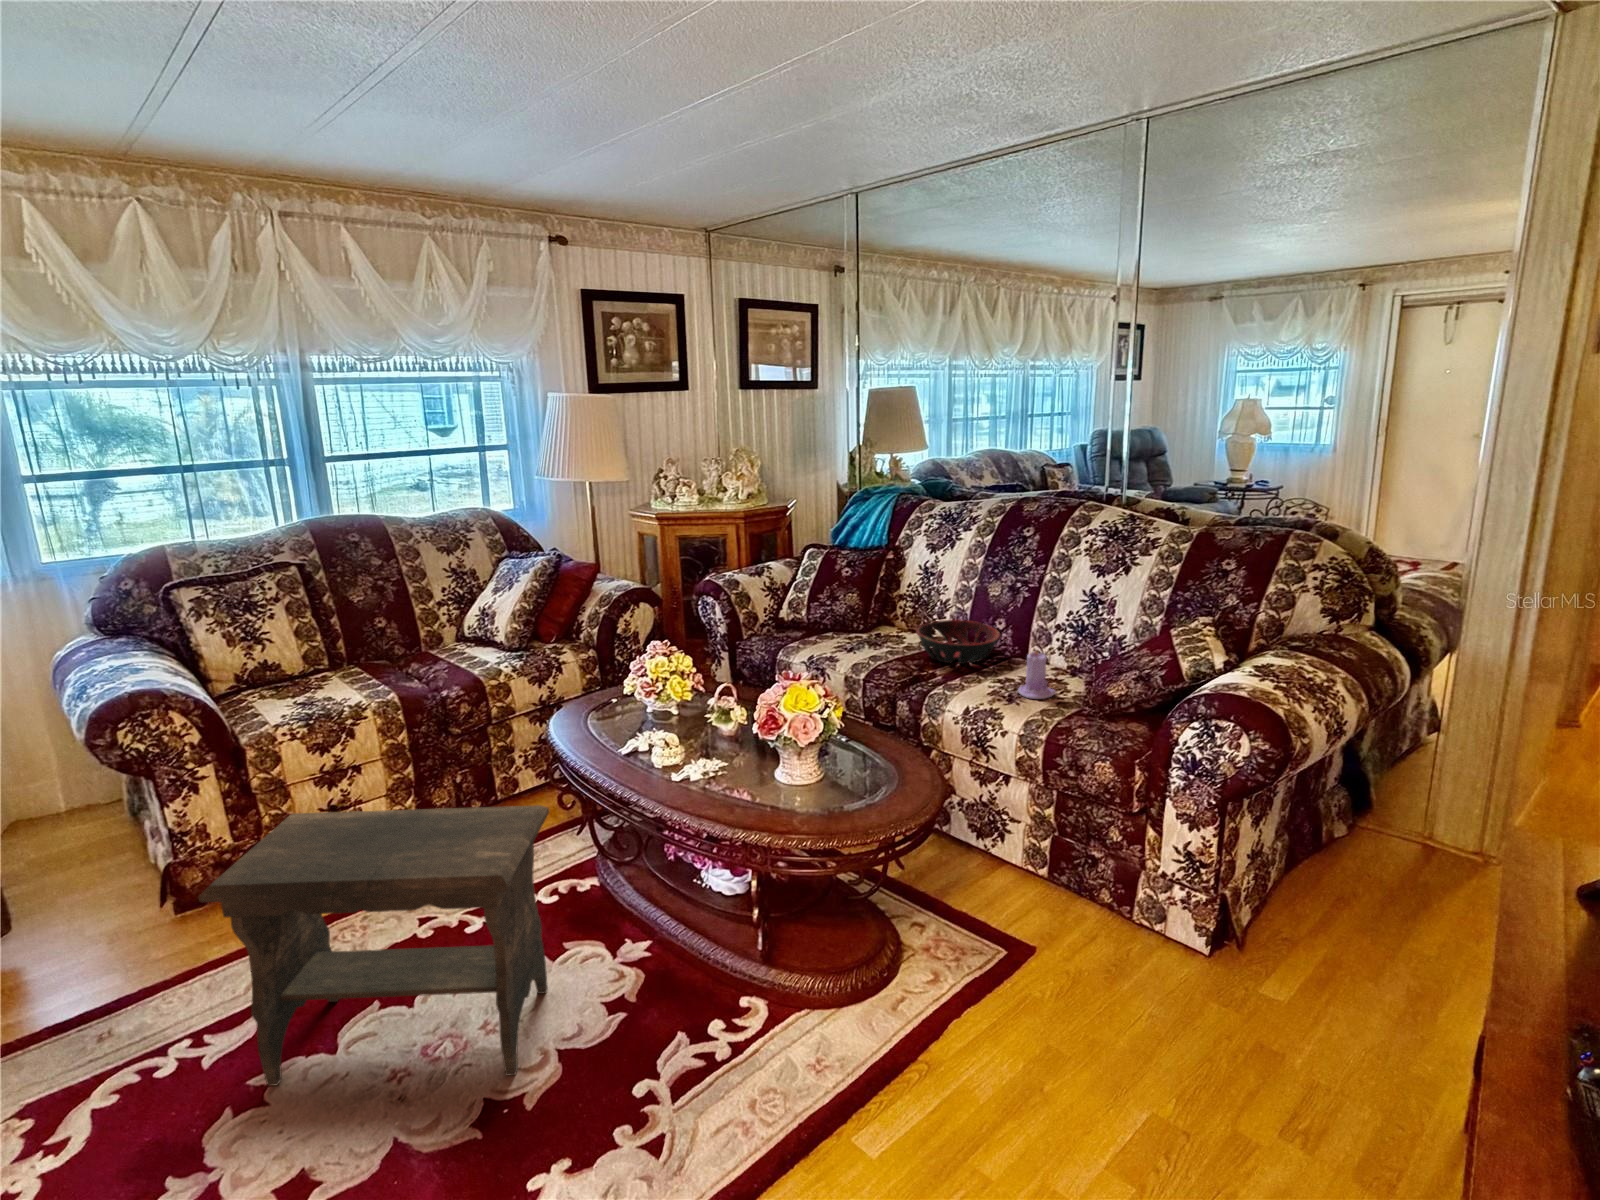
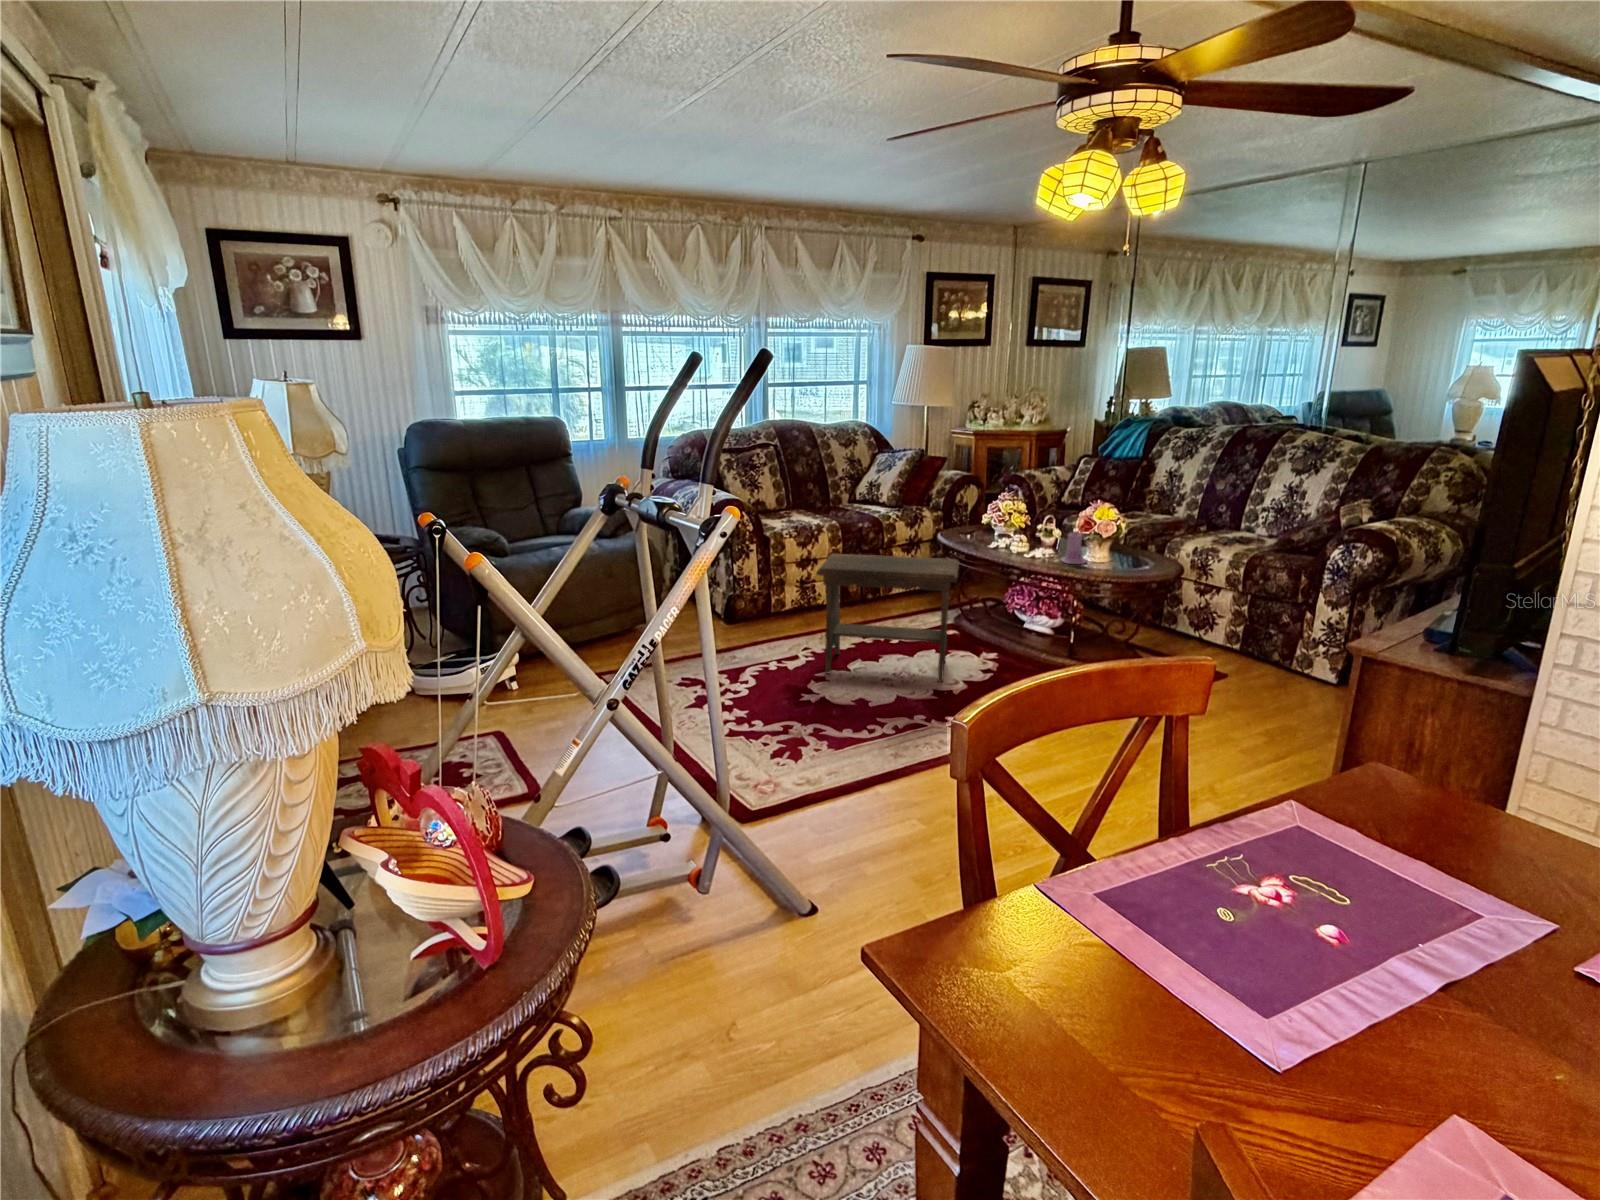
decorative bowl: present [916,620,1001,664] -> none [1161,505,1221,530]
candle: present [1018,651,1056,699] -> present [1061,531,1088,564]

